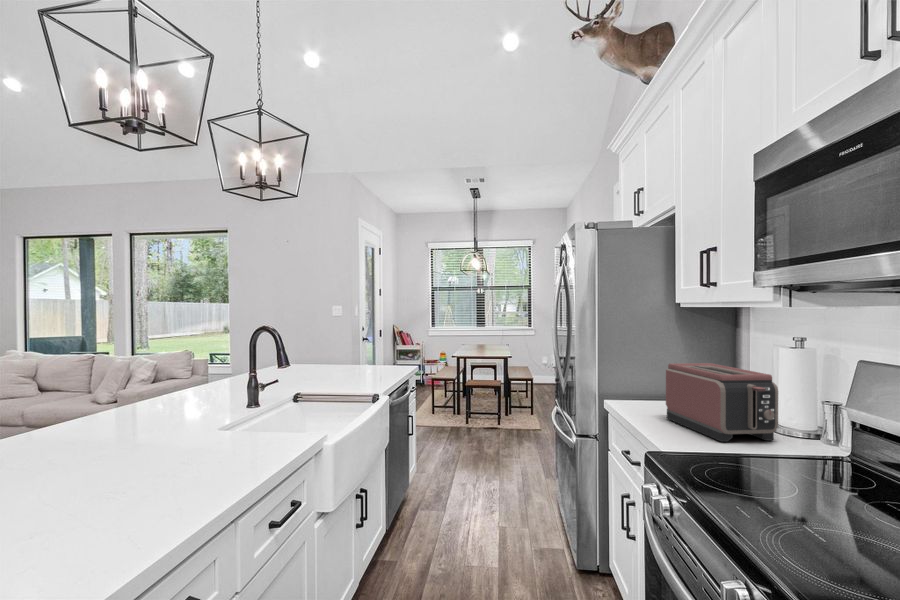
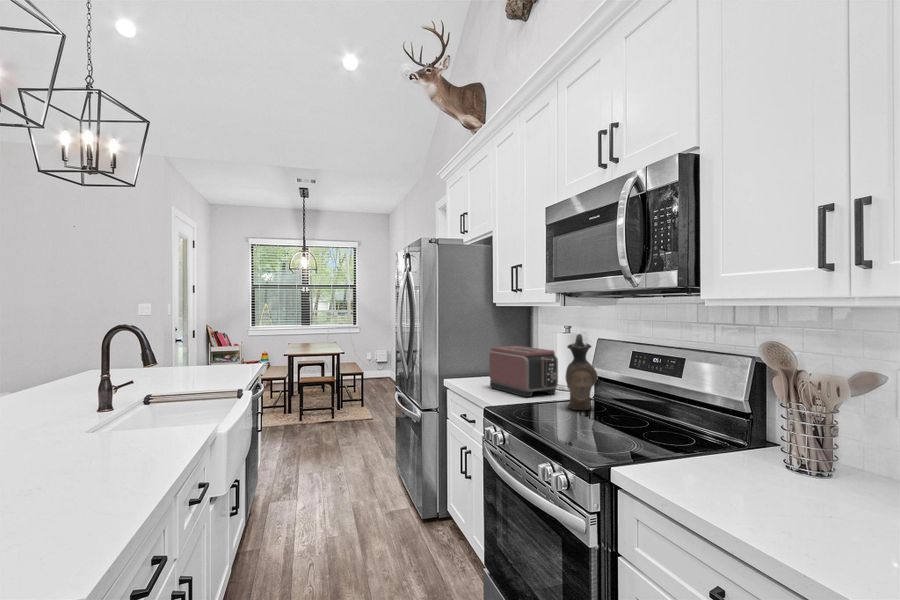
ceramic pitcher: none [791,352,856,481] -> present [565,334,597,410]

